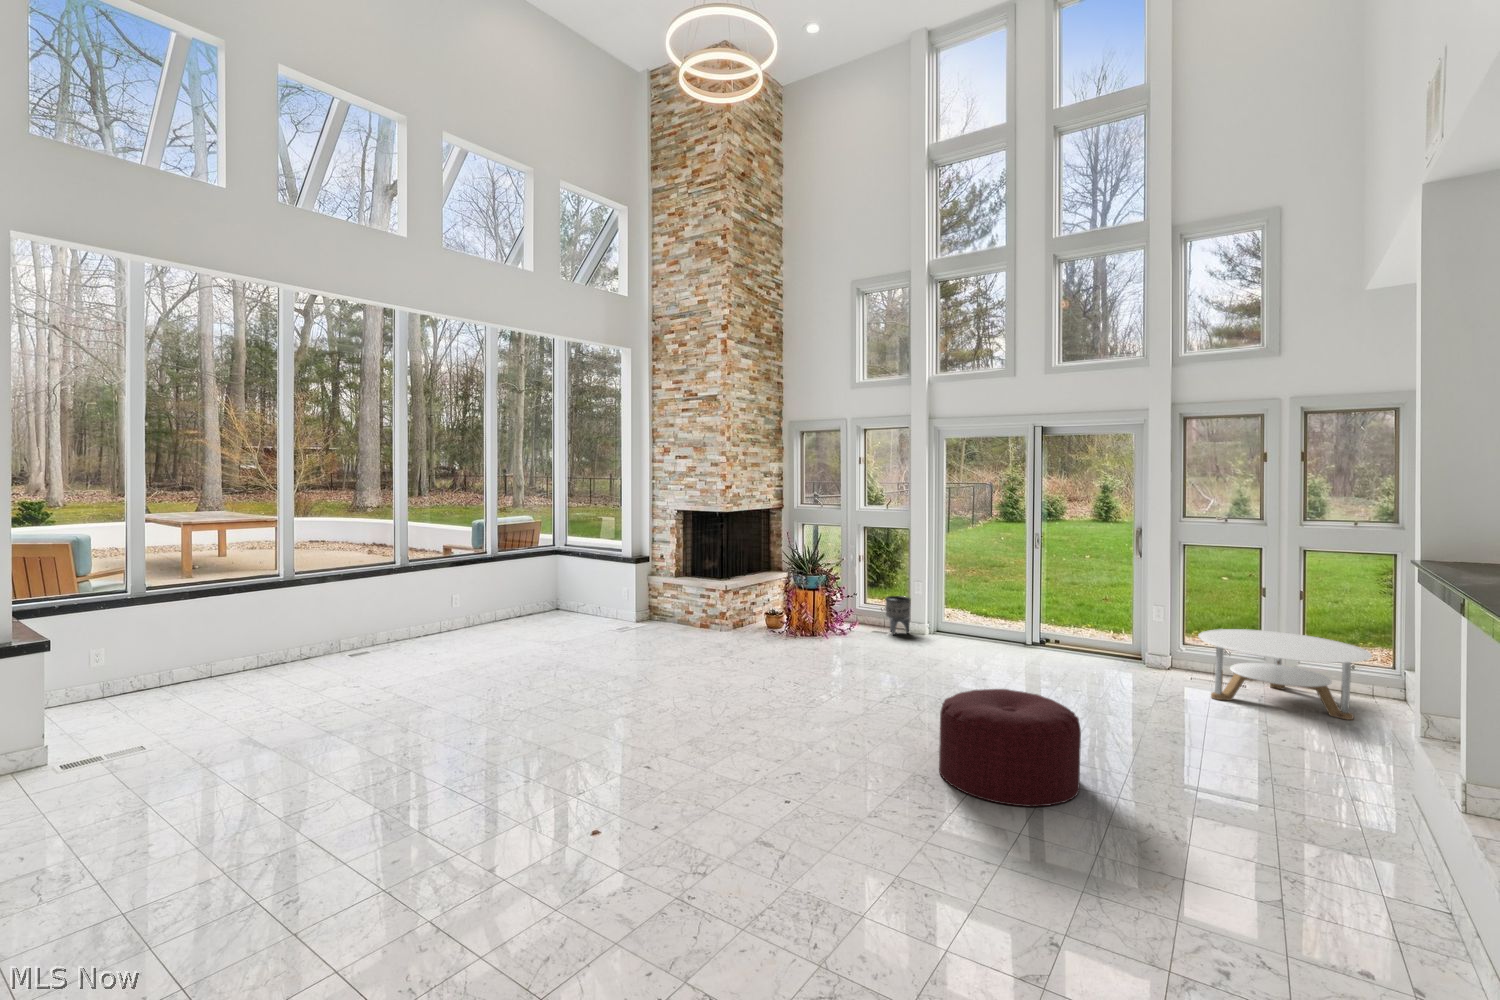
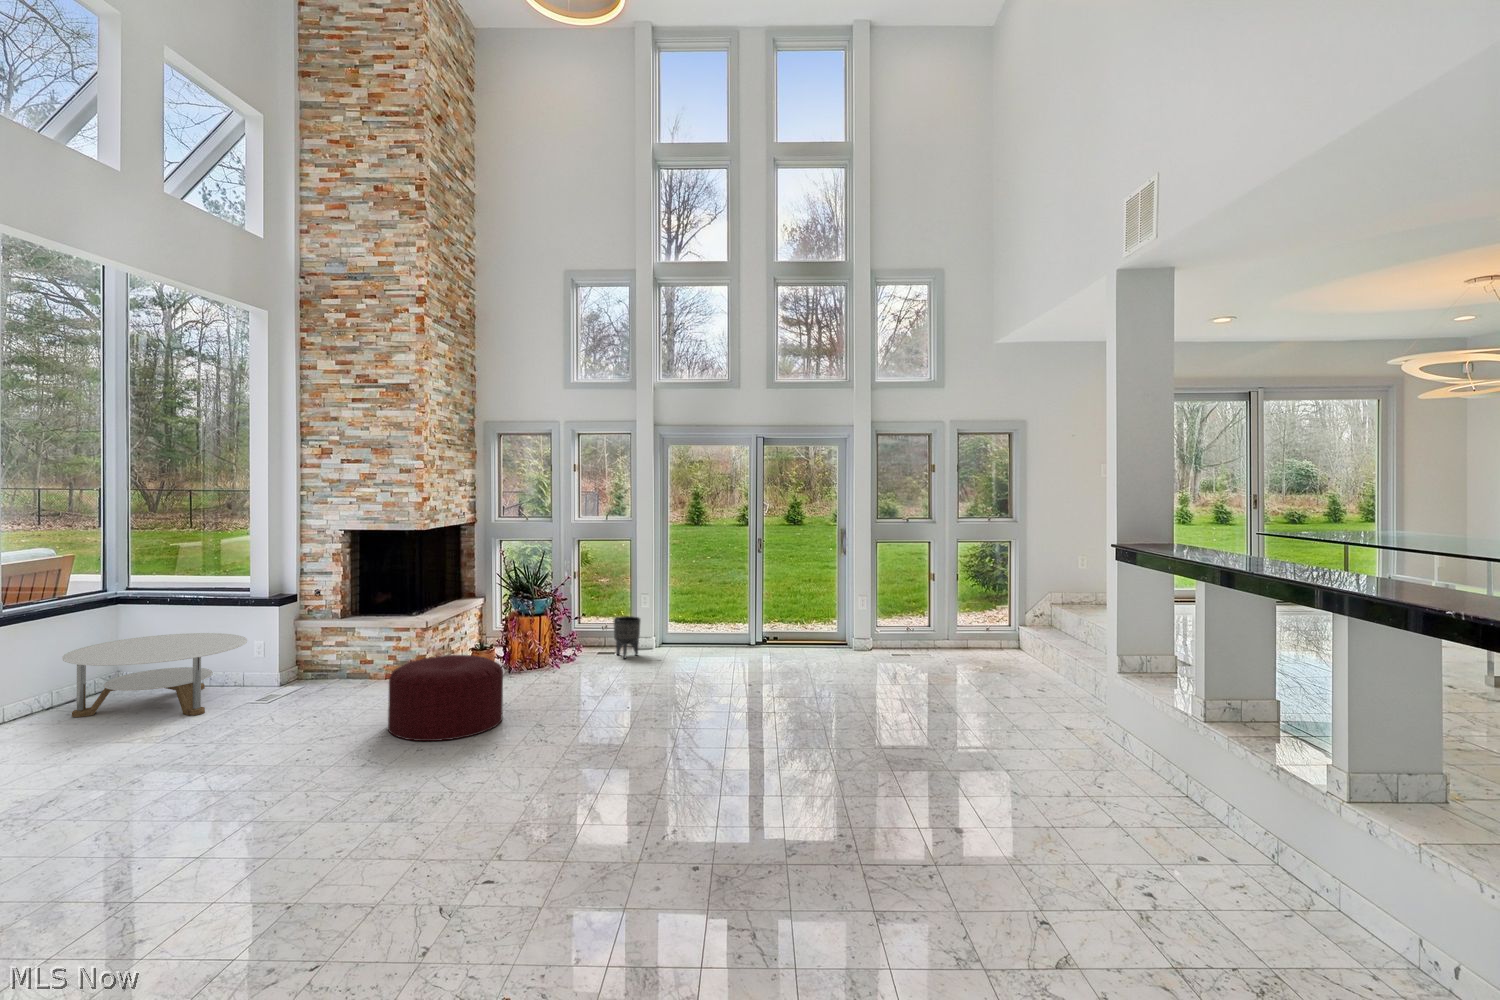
round table: present [1198,629,1372,720] -> present [62,633,247,717]
ottoman: present [939,689,1081,807] -> present [388,655,503,741]

